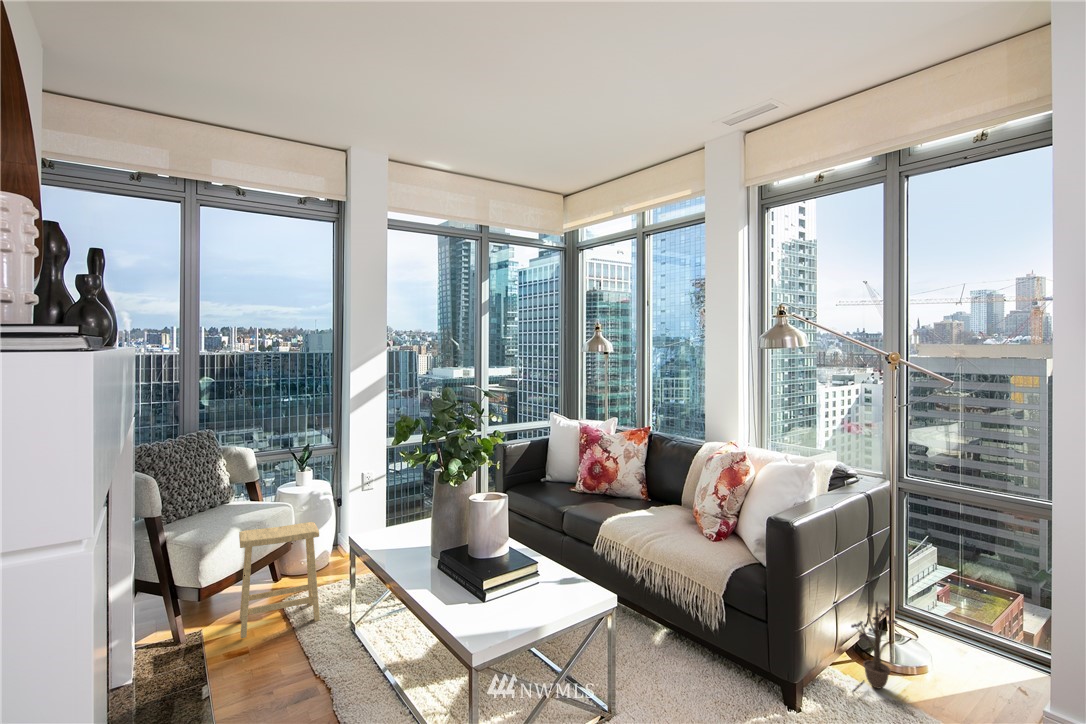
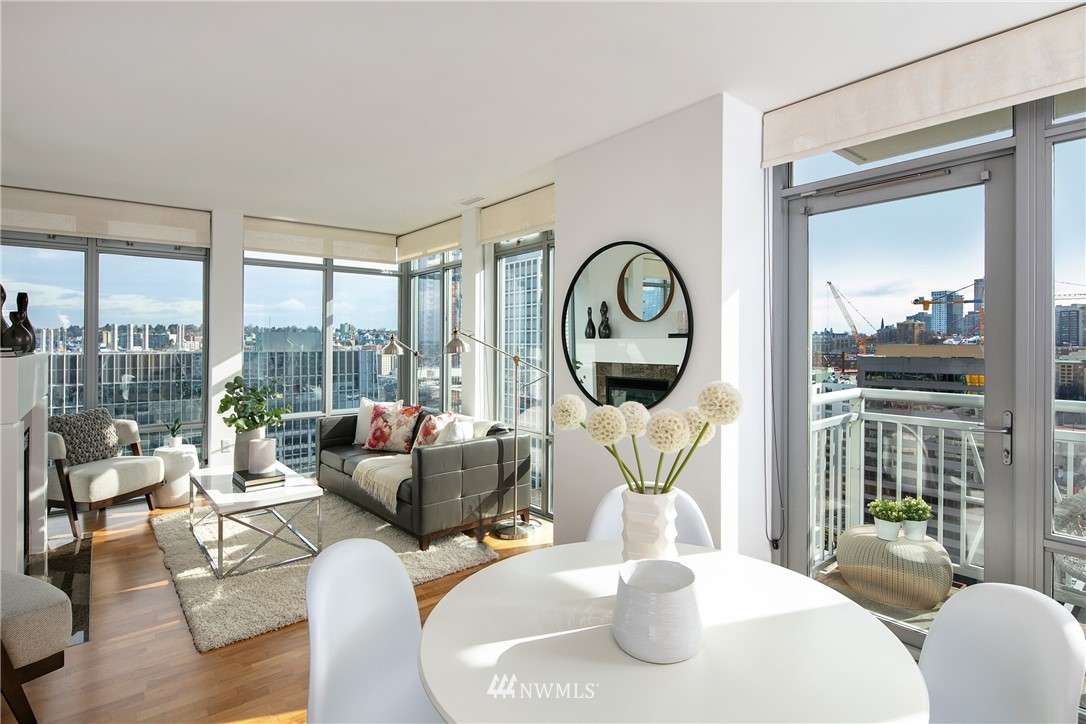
footstool: present [239,522,320,638] -> none [117,465,173,533]

